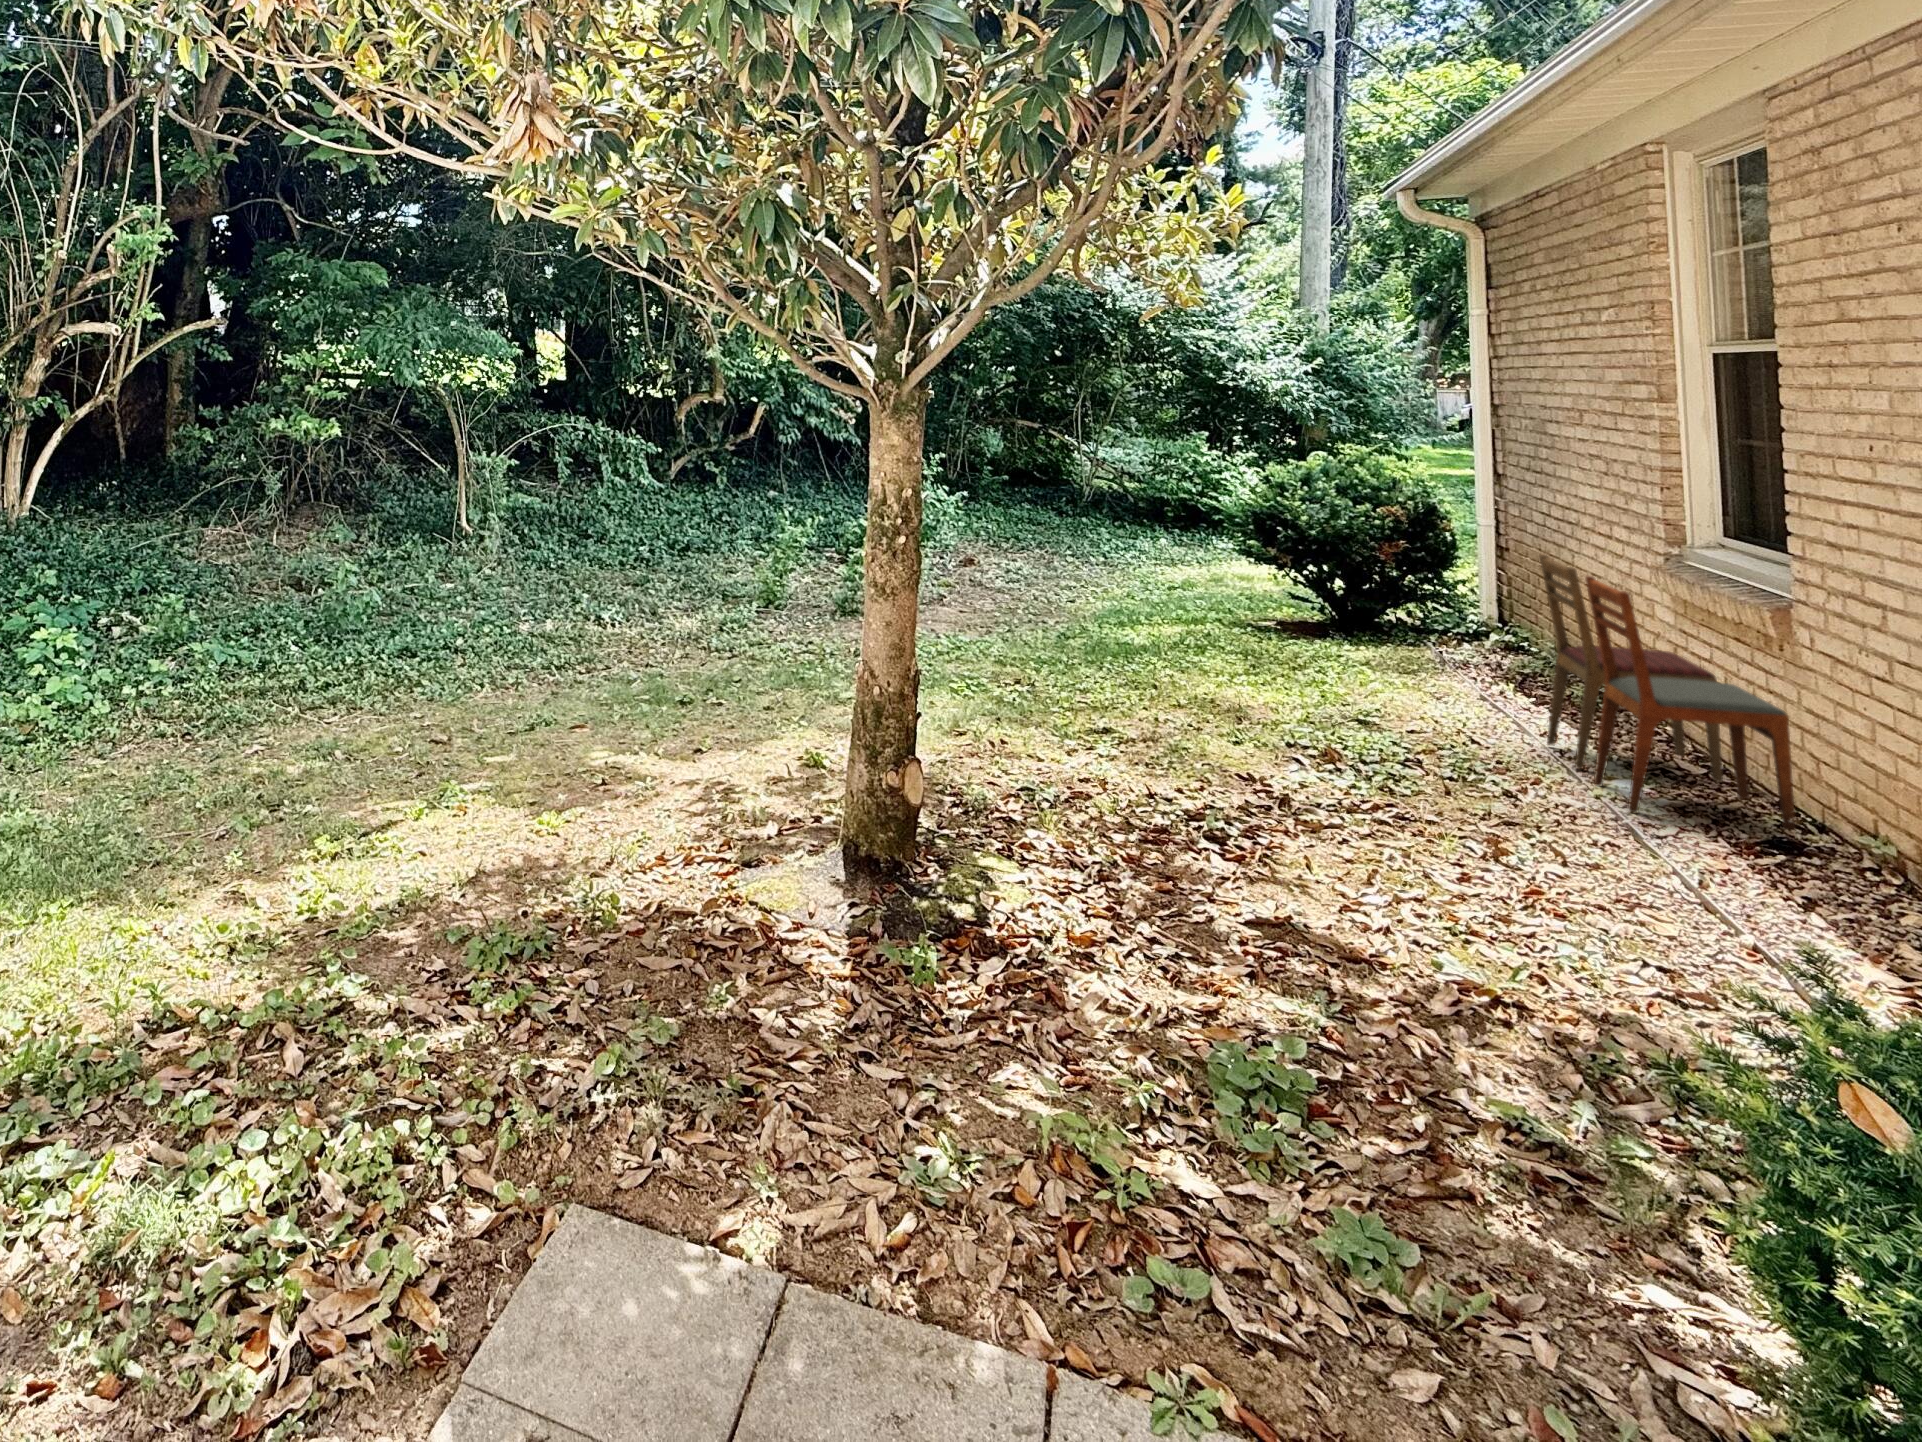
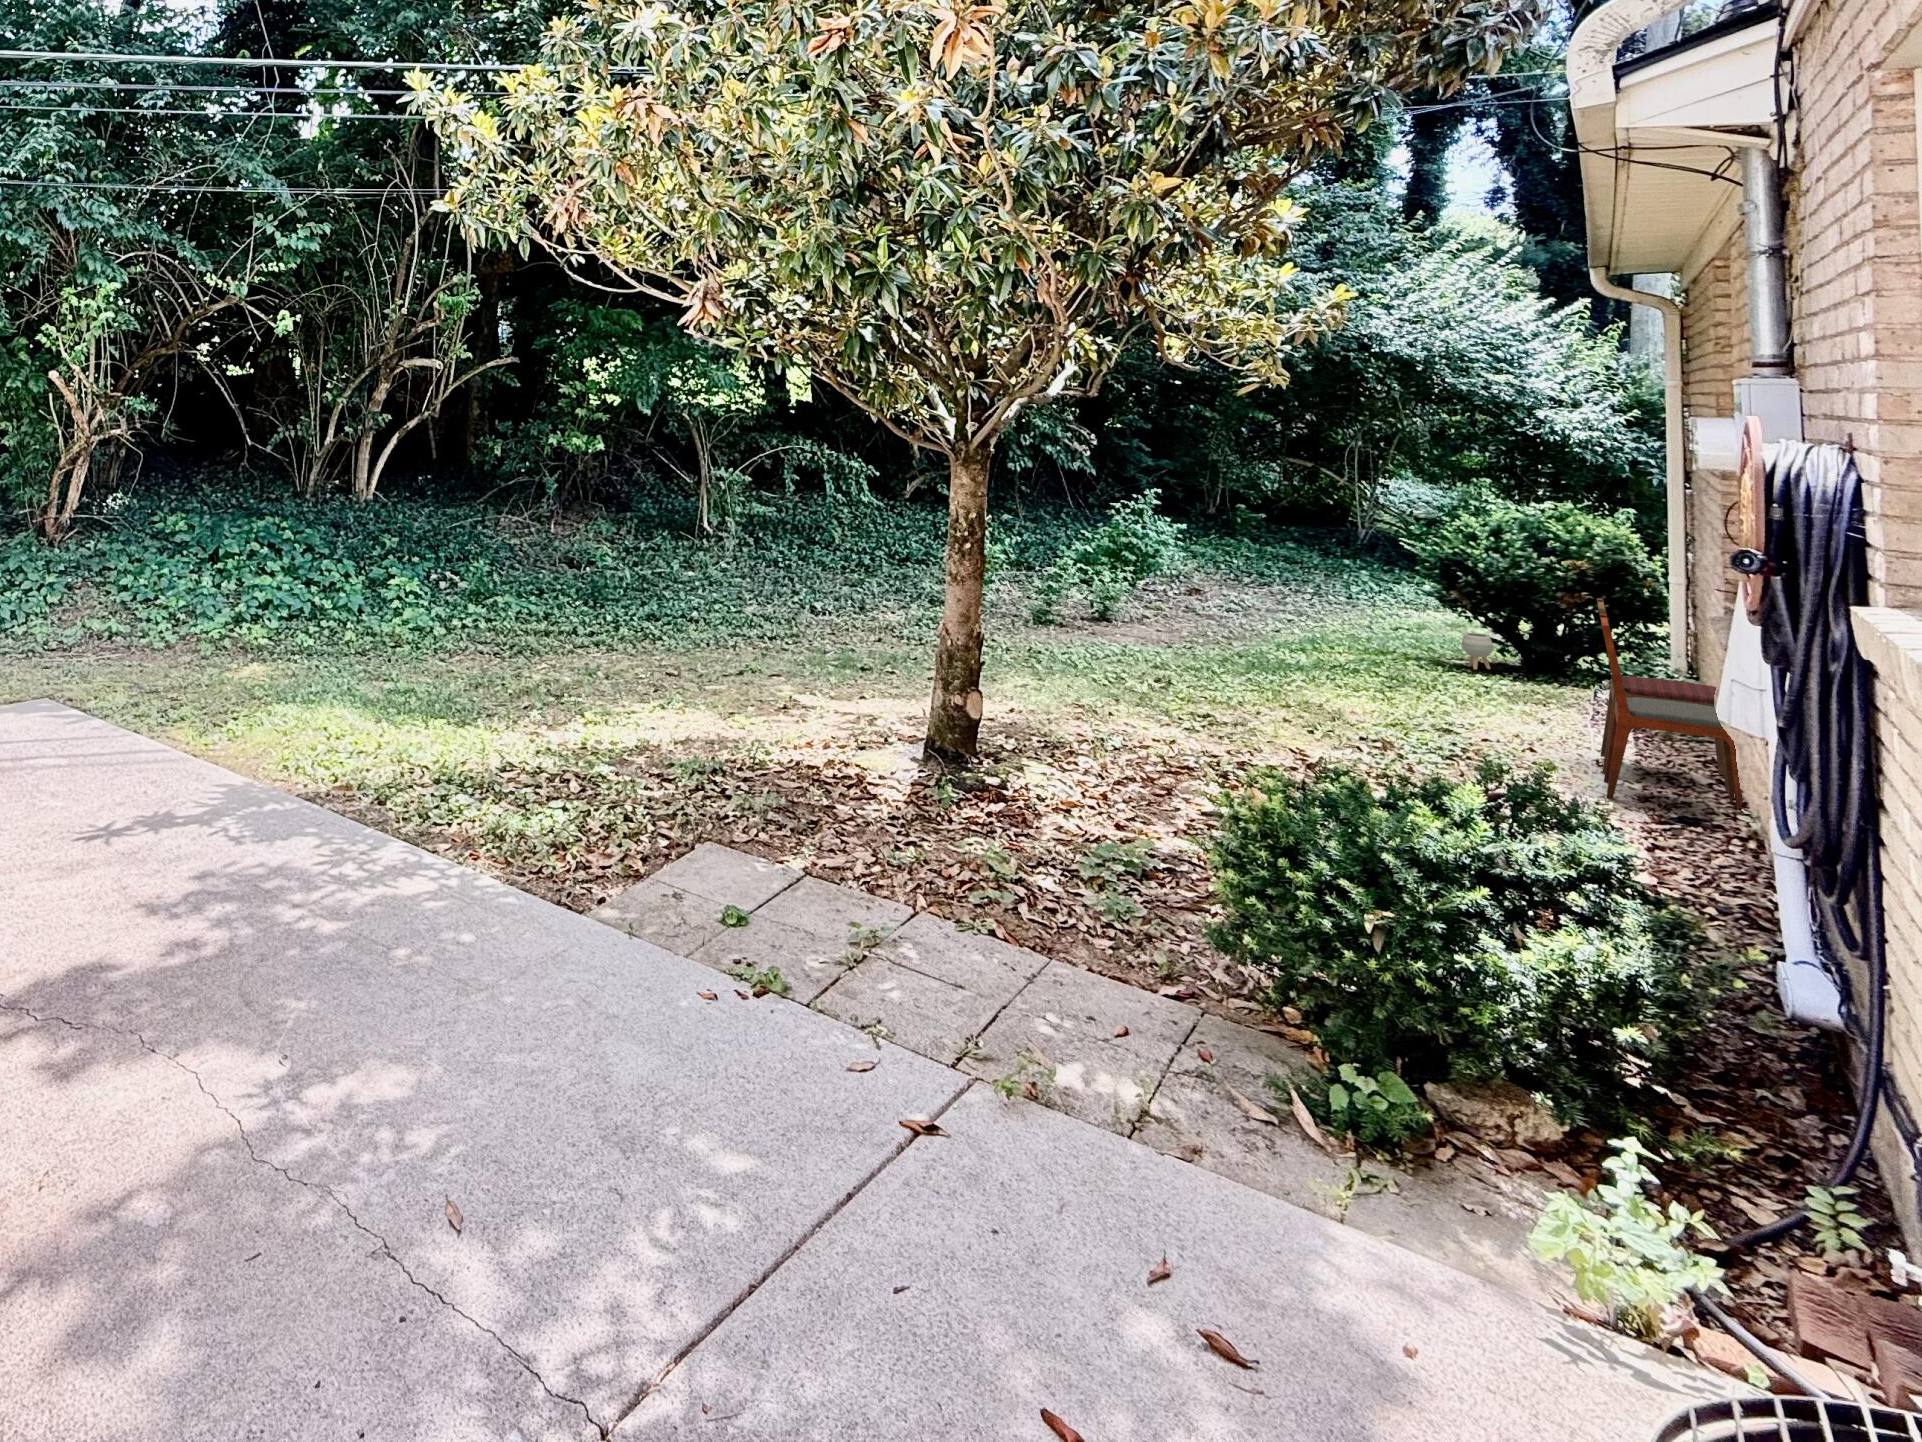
planter: none [1278,593,1309,633] -> present [1462,633,1493,670]

